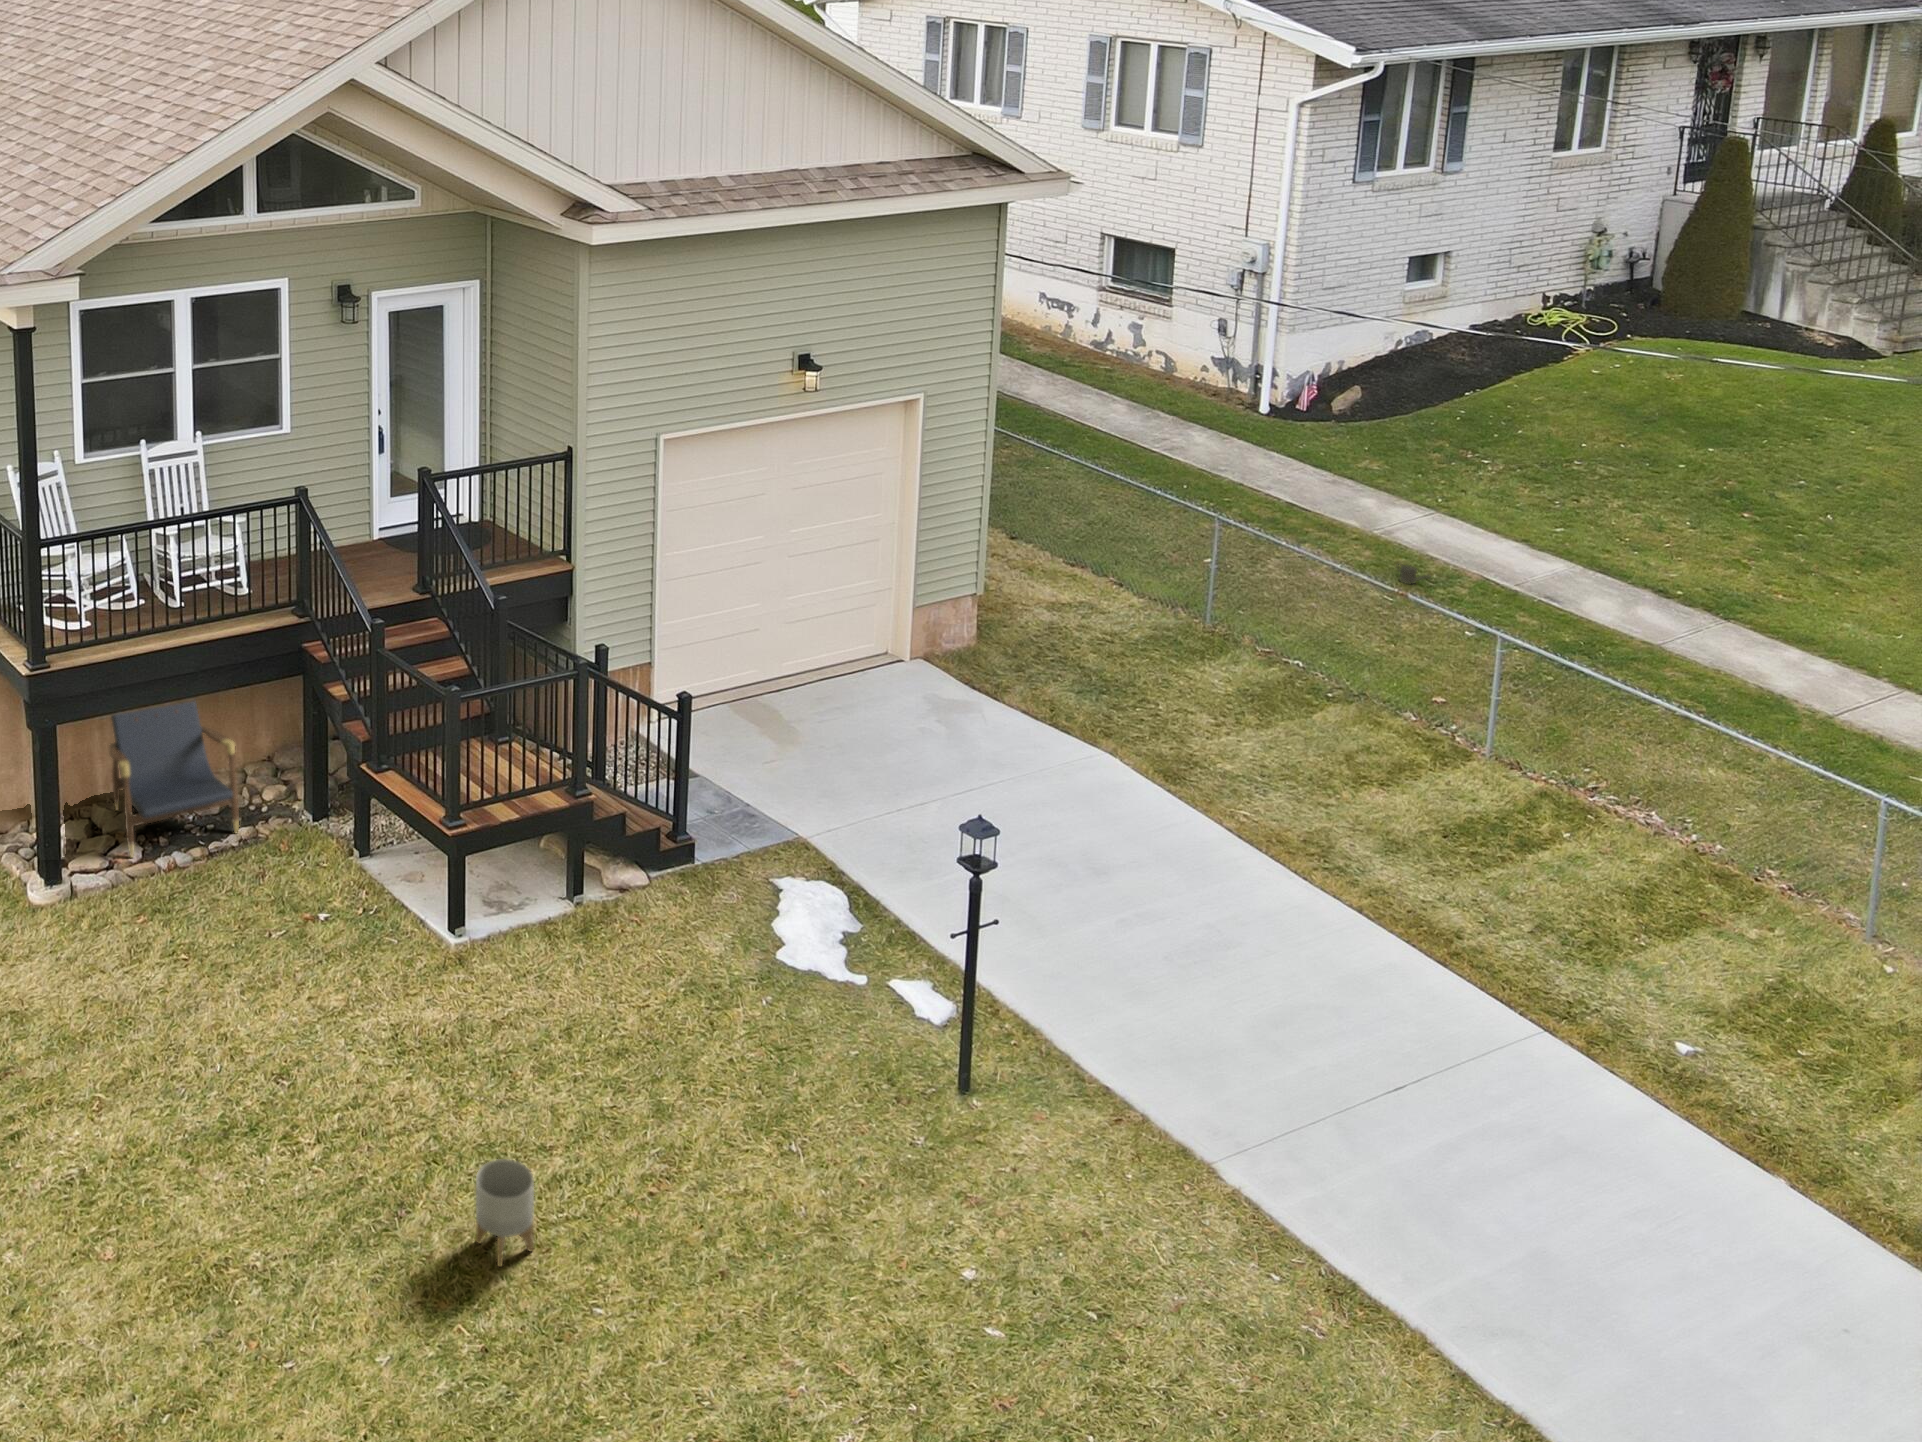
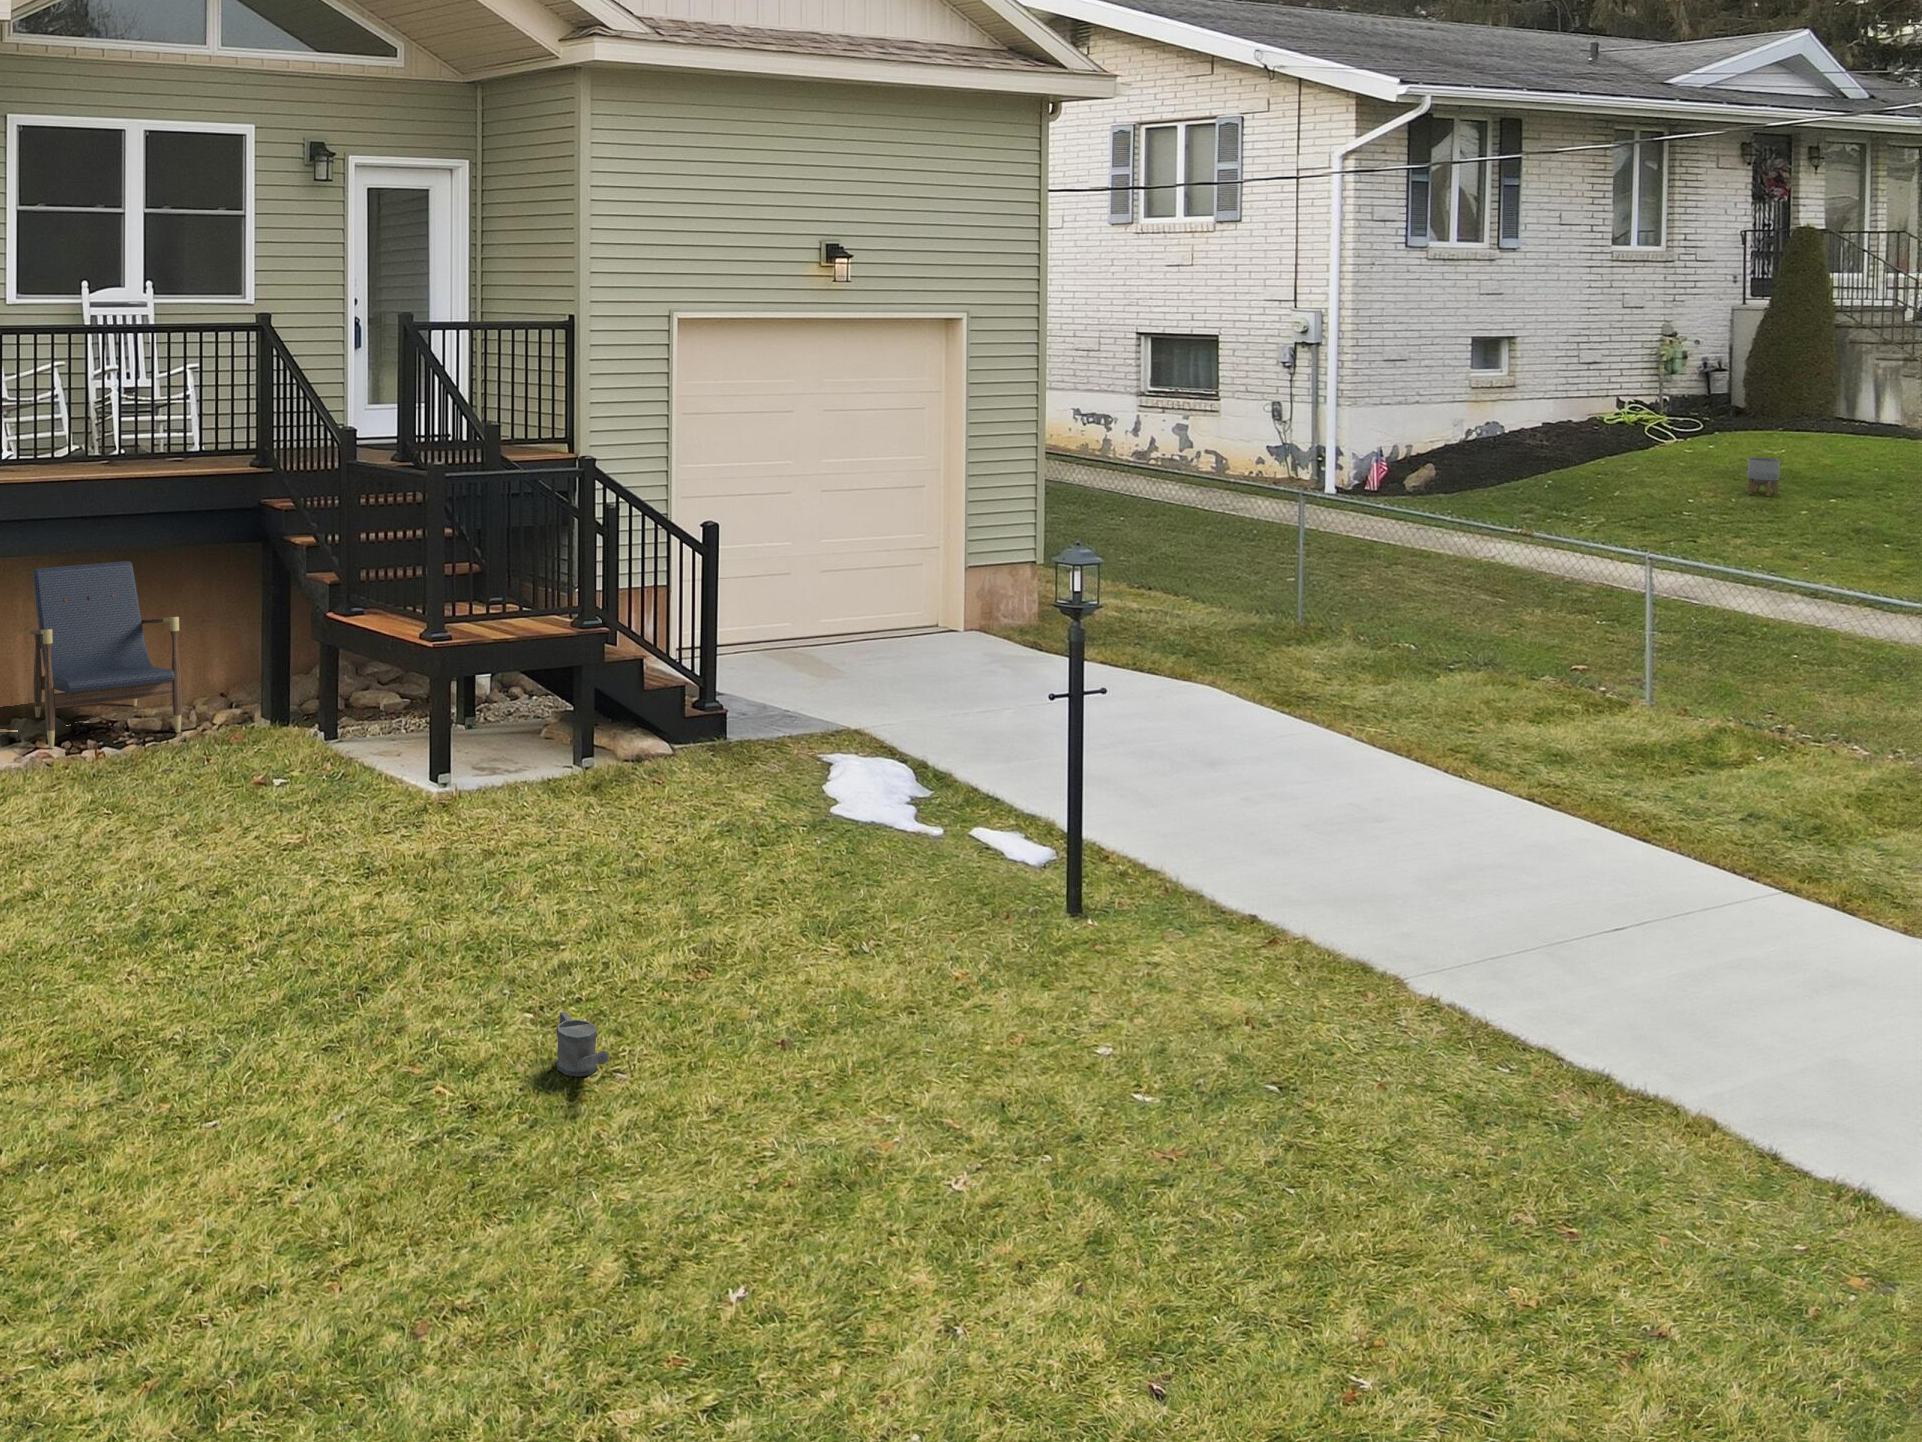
watering can: present [1398,564,1430,584] -> present [556,1012,609,1077]
planter: present [476,1159,534,1266] -> present [1747,457,1780,496]

